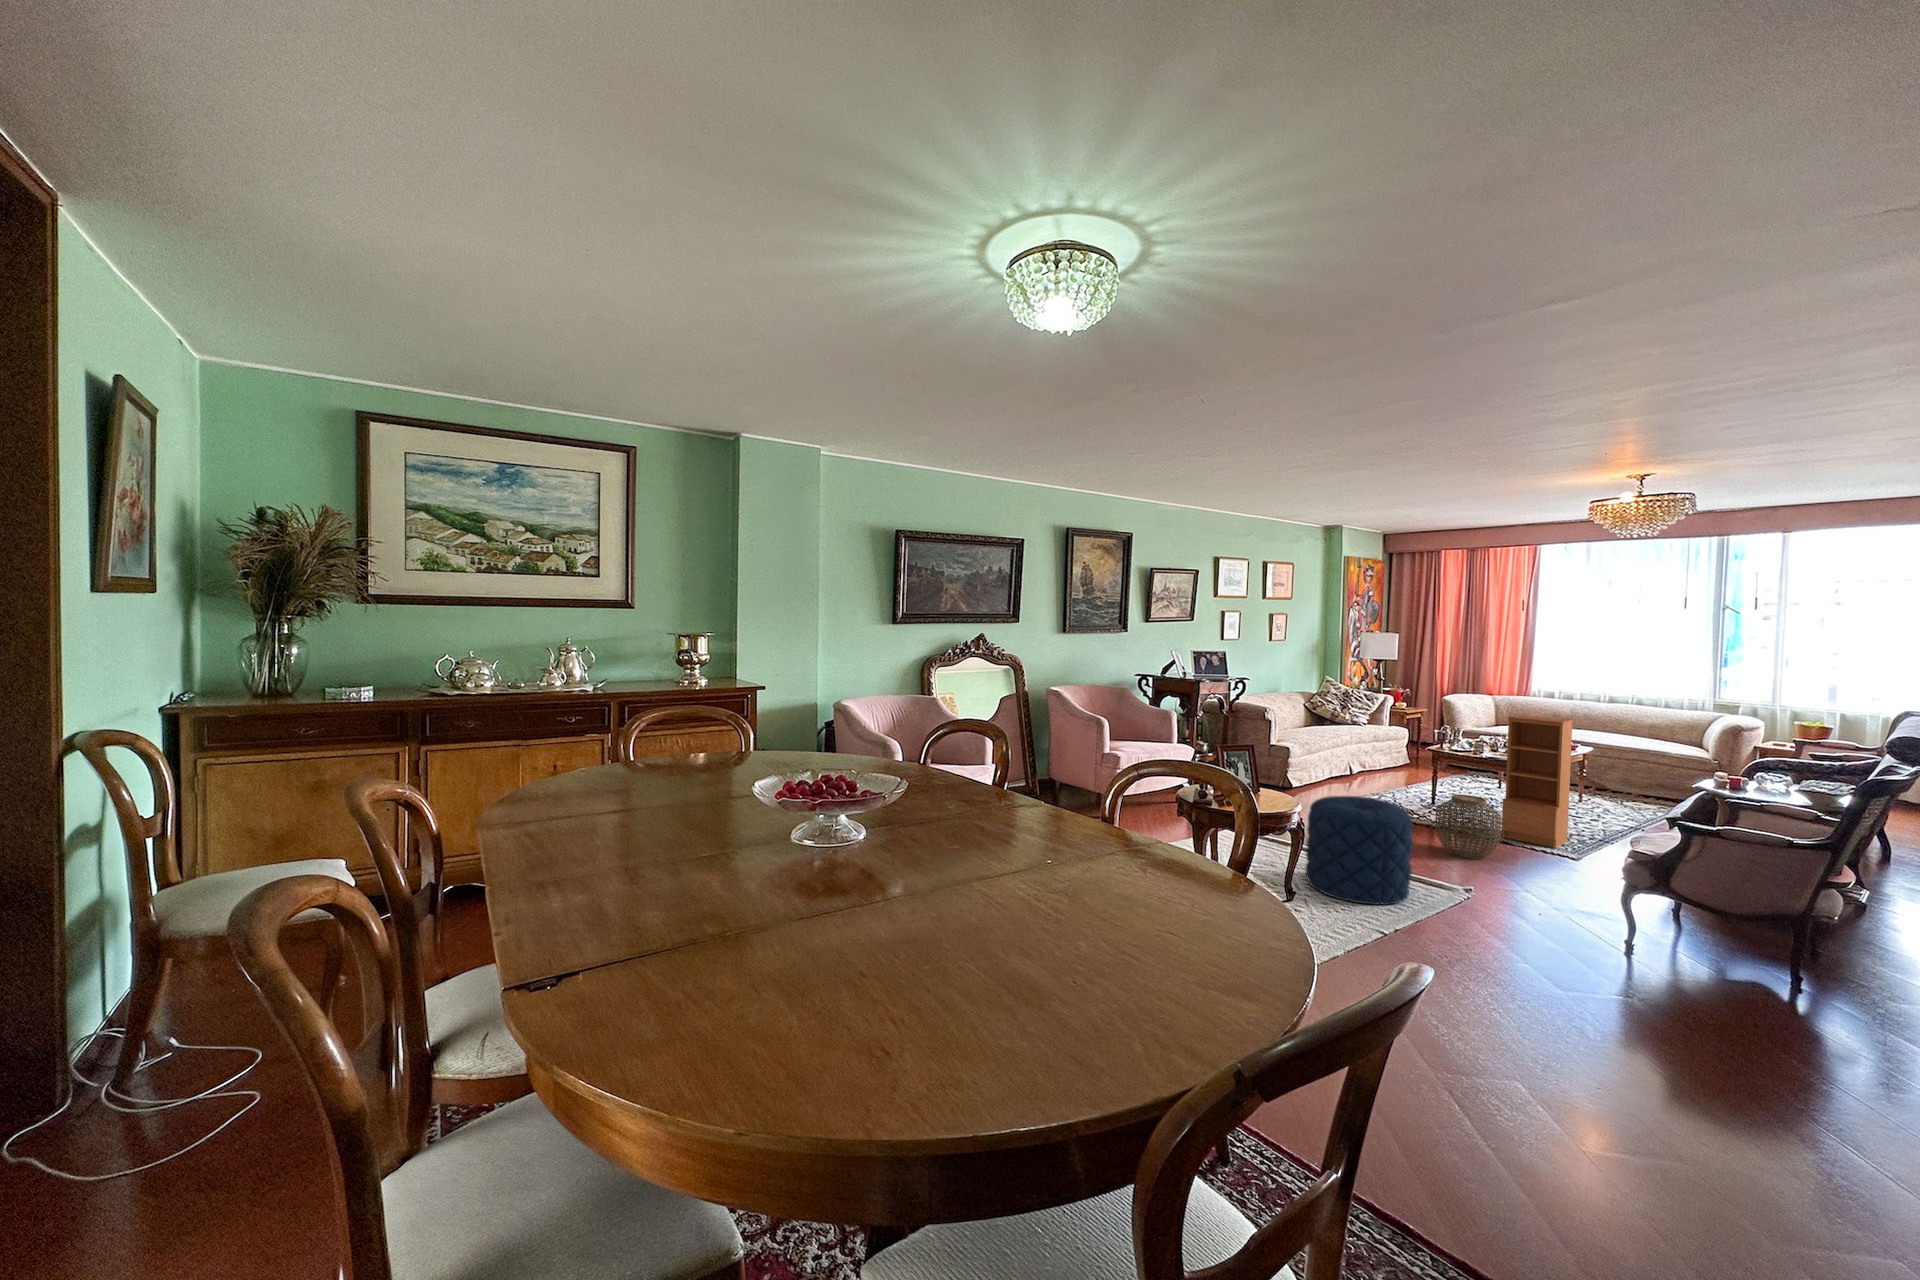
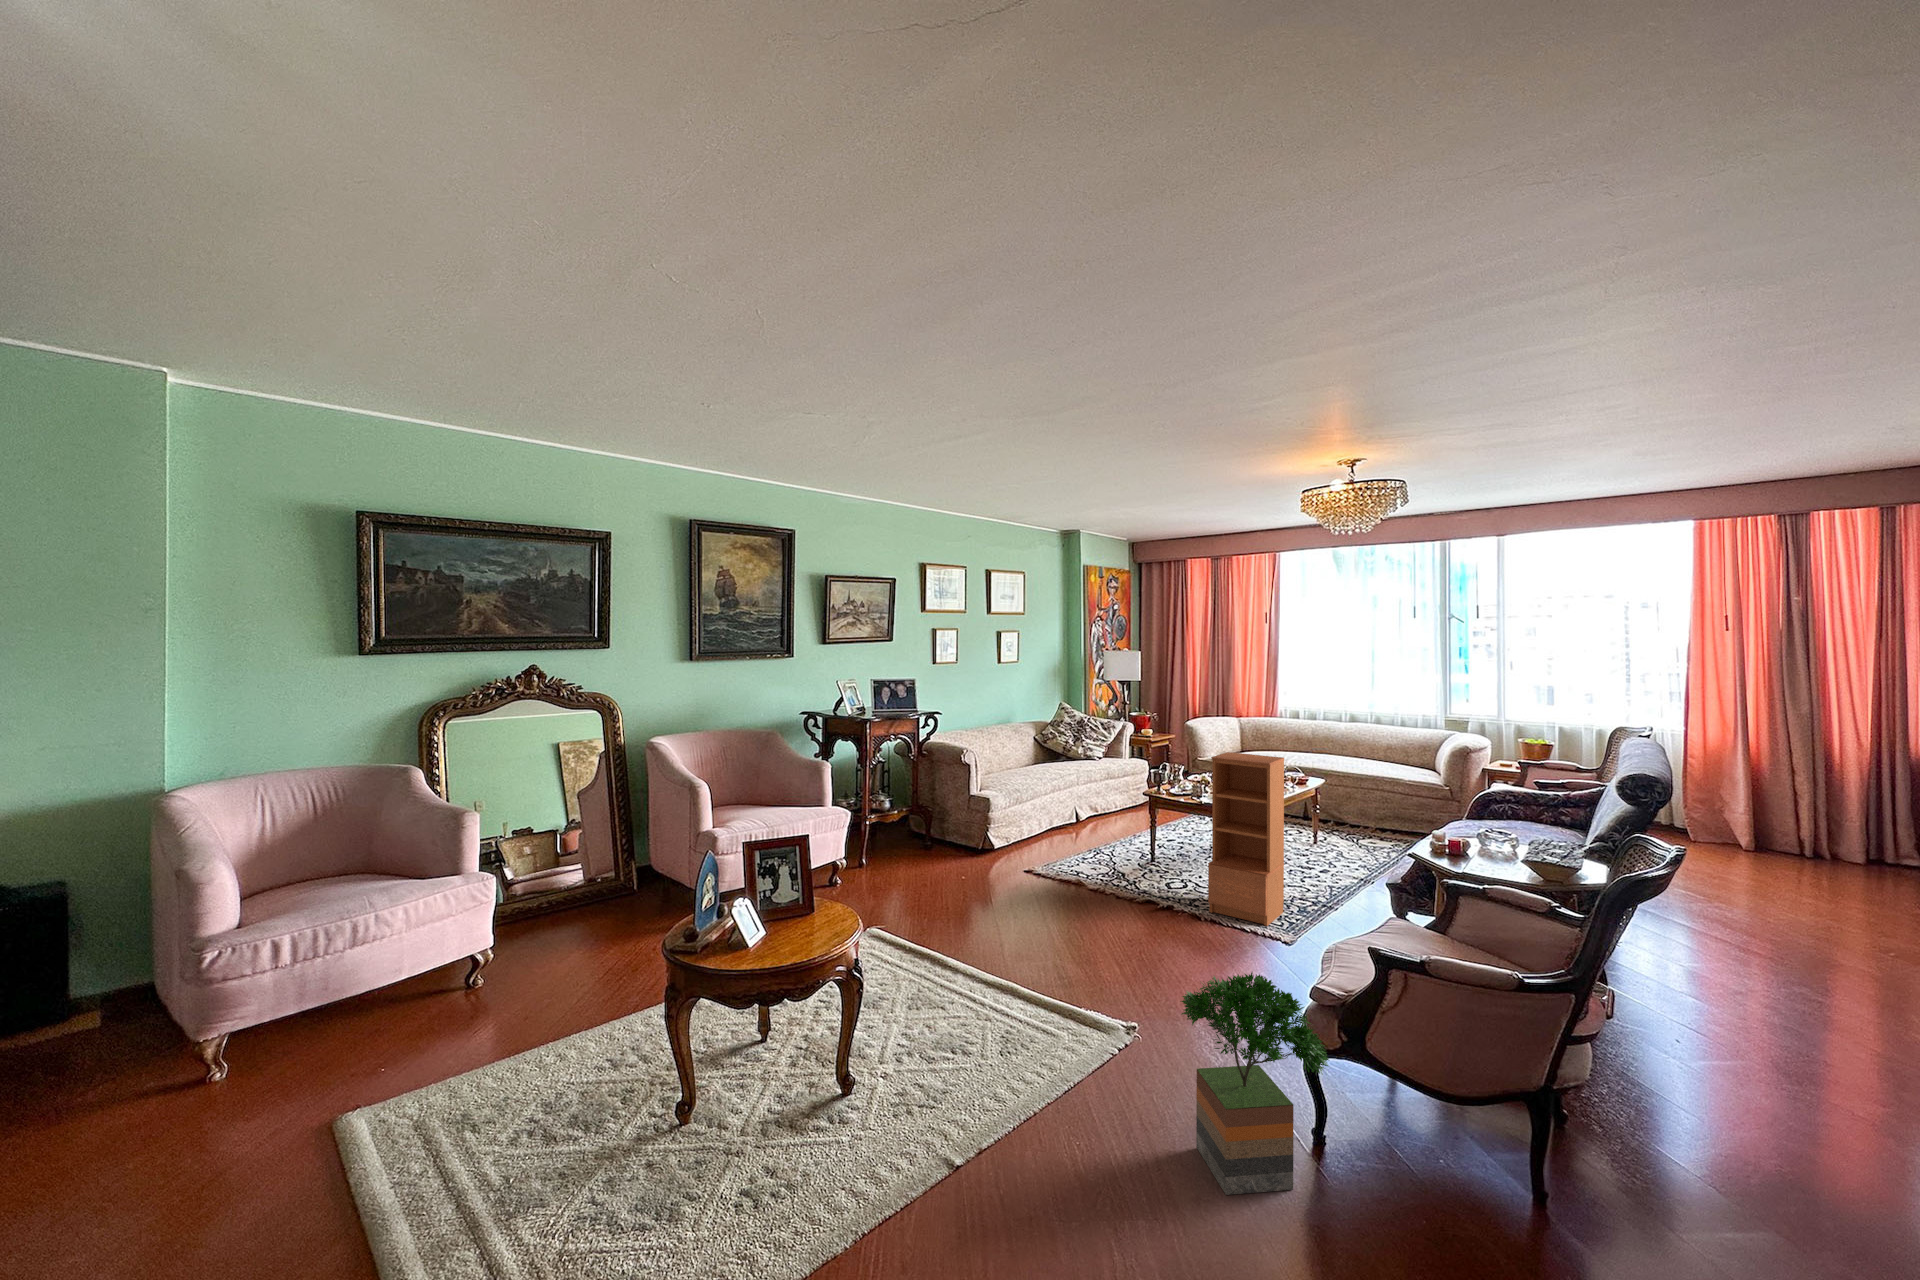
woven basket: present [1435,795,1502,859] -> none [1116,868,1193,958]
pouf: present [1305,796,1413,905] -> none [893,899,1038,1088]
potted tree: none [1535,833,1647,958] -> present [1181,973,1329,1195]

